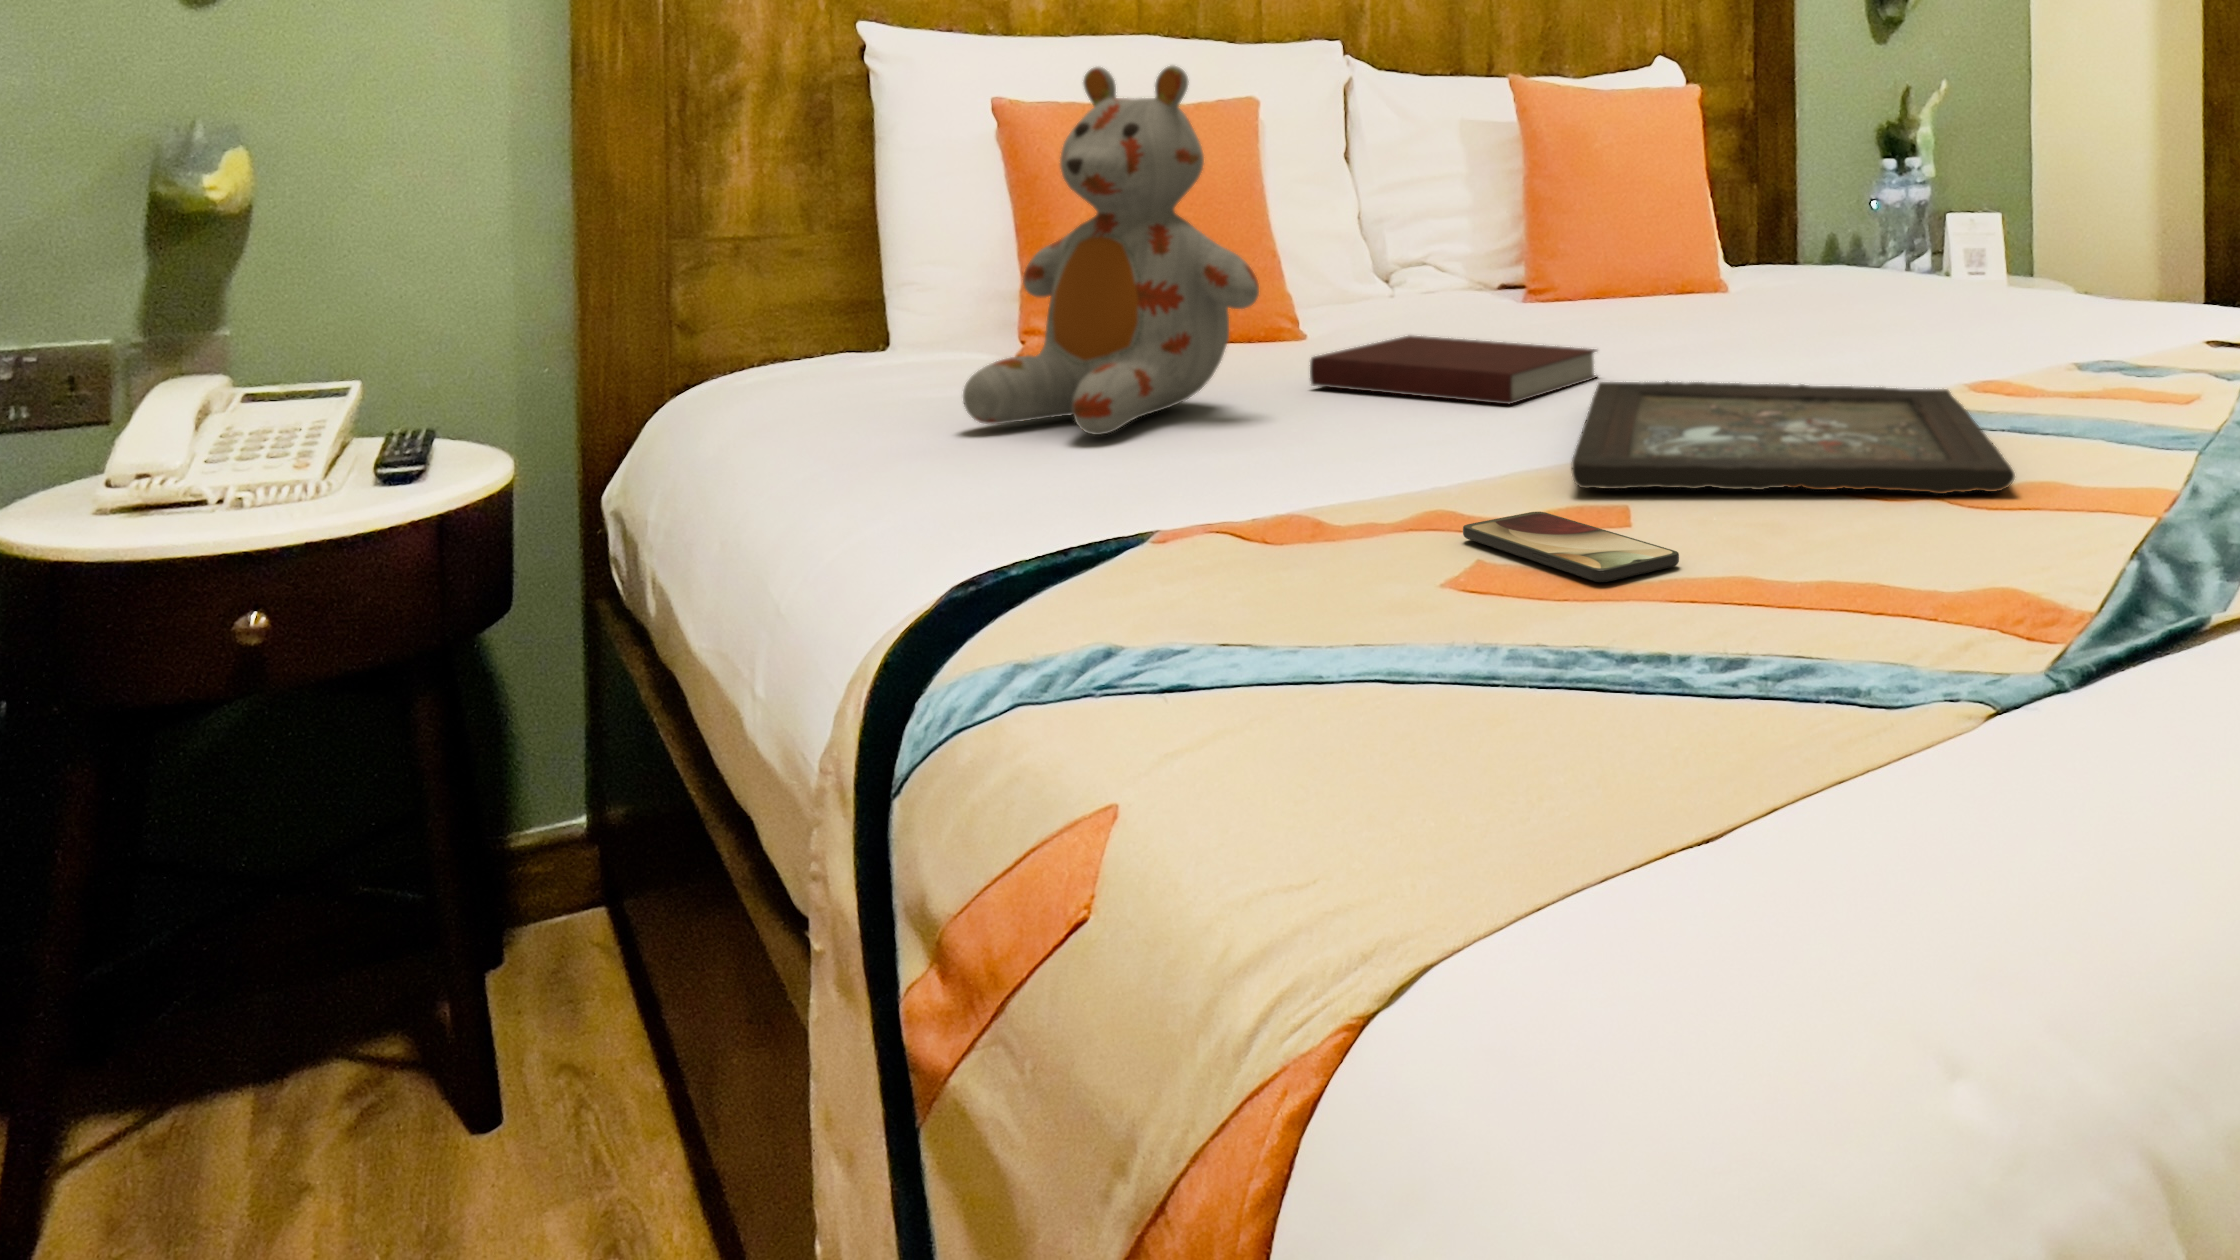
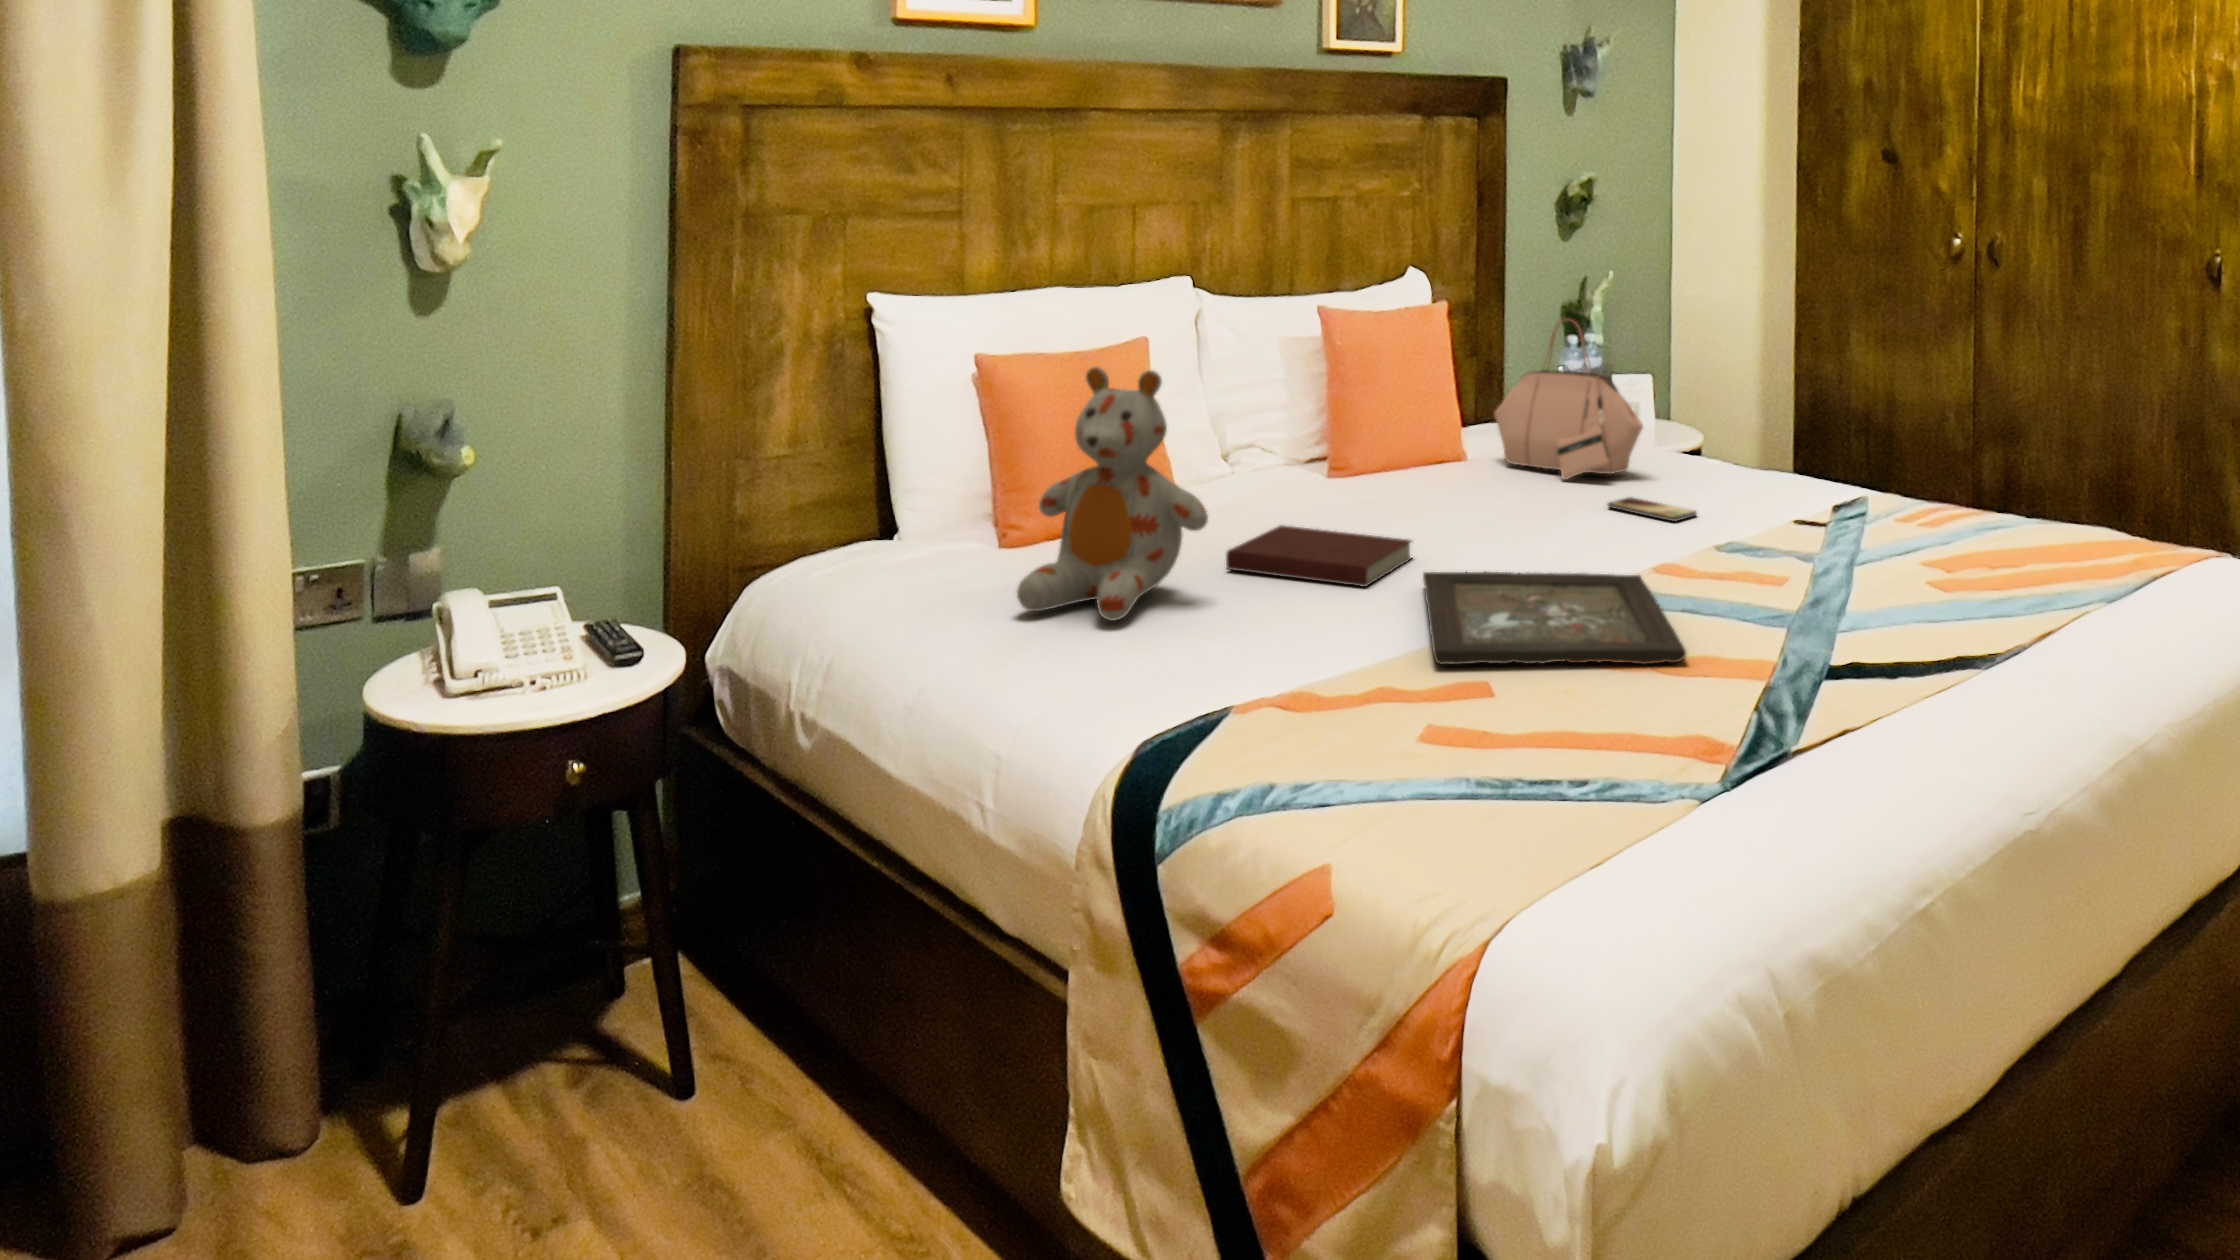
handbag: none [1756,81,1970,306] -> present [1494,320,1643,480]
smartphone: present [1463,512,1679,582] -> present [1608,497,1697,521]

